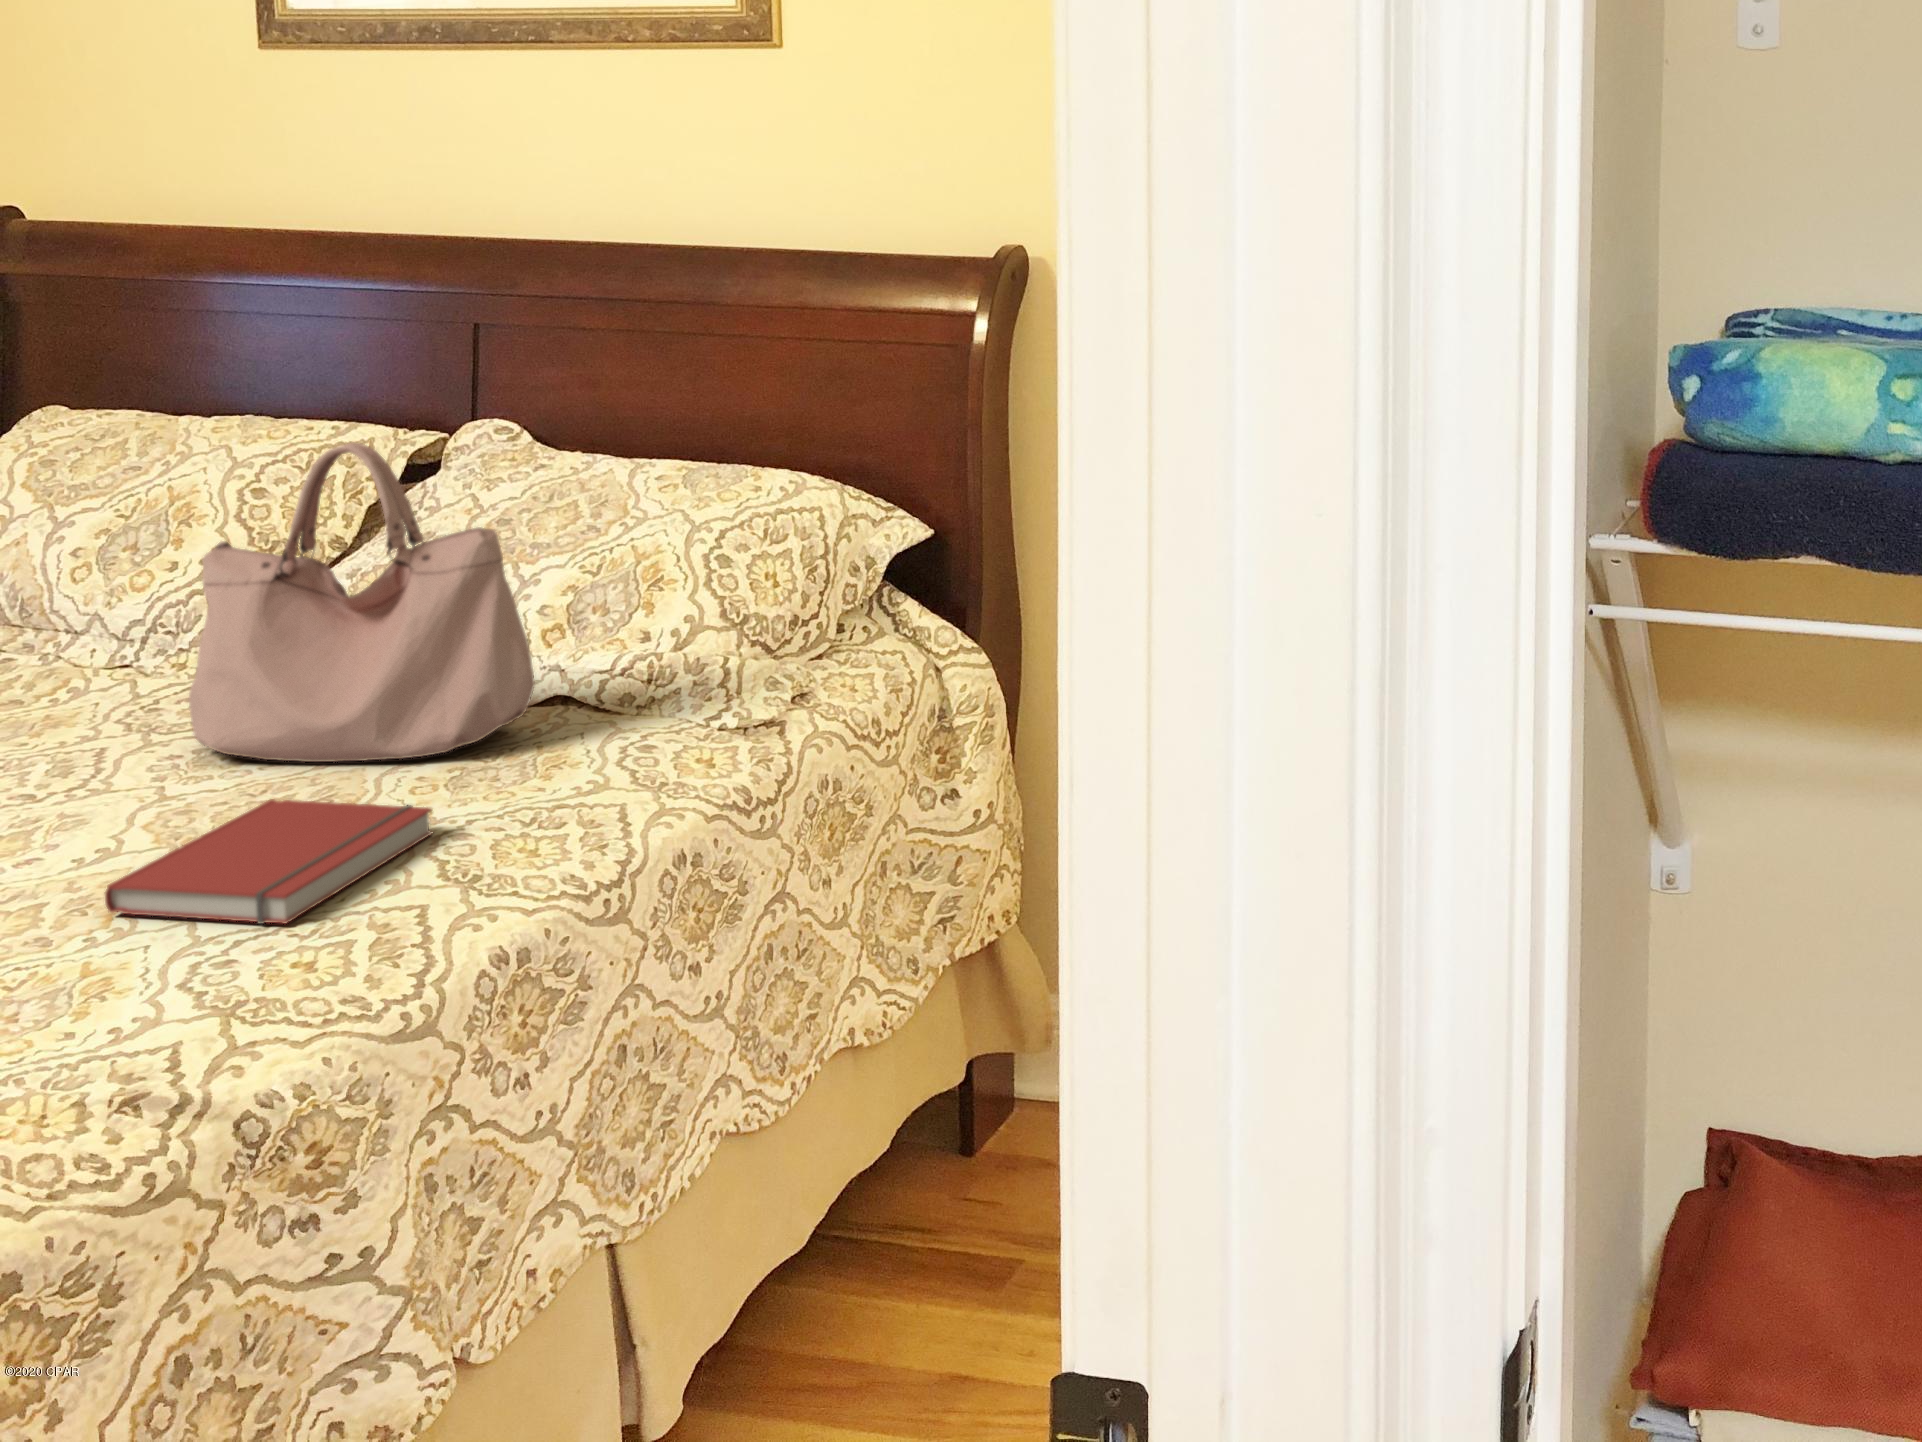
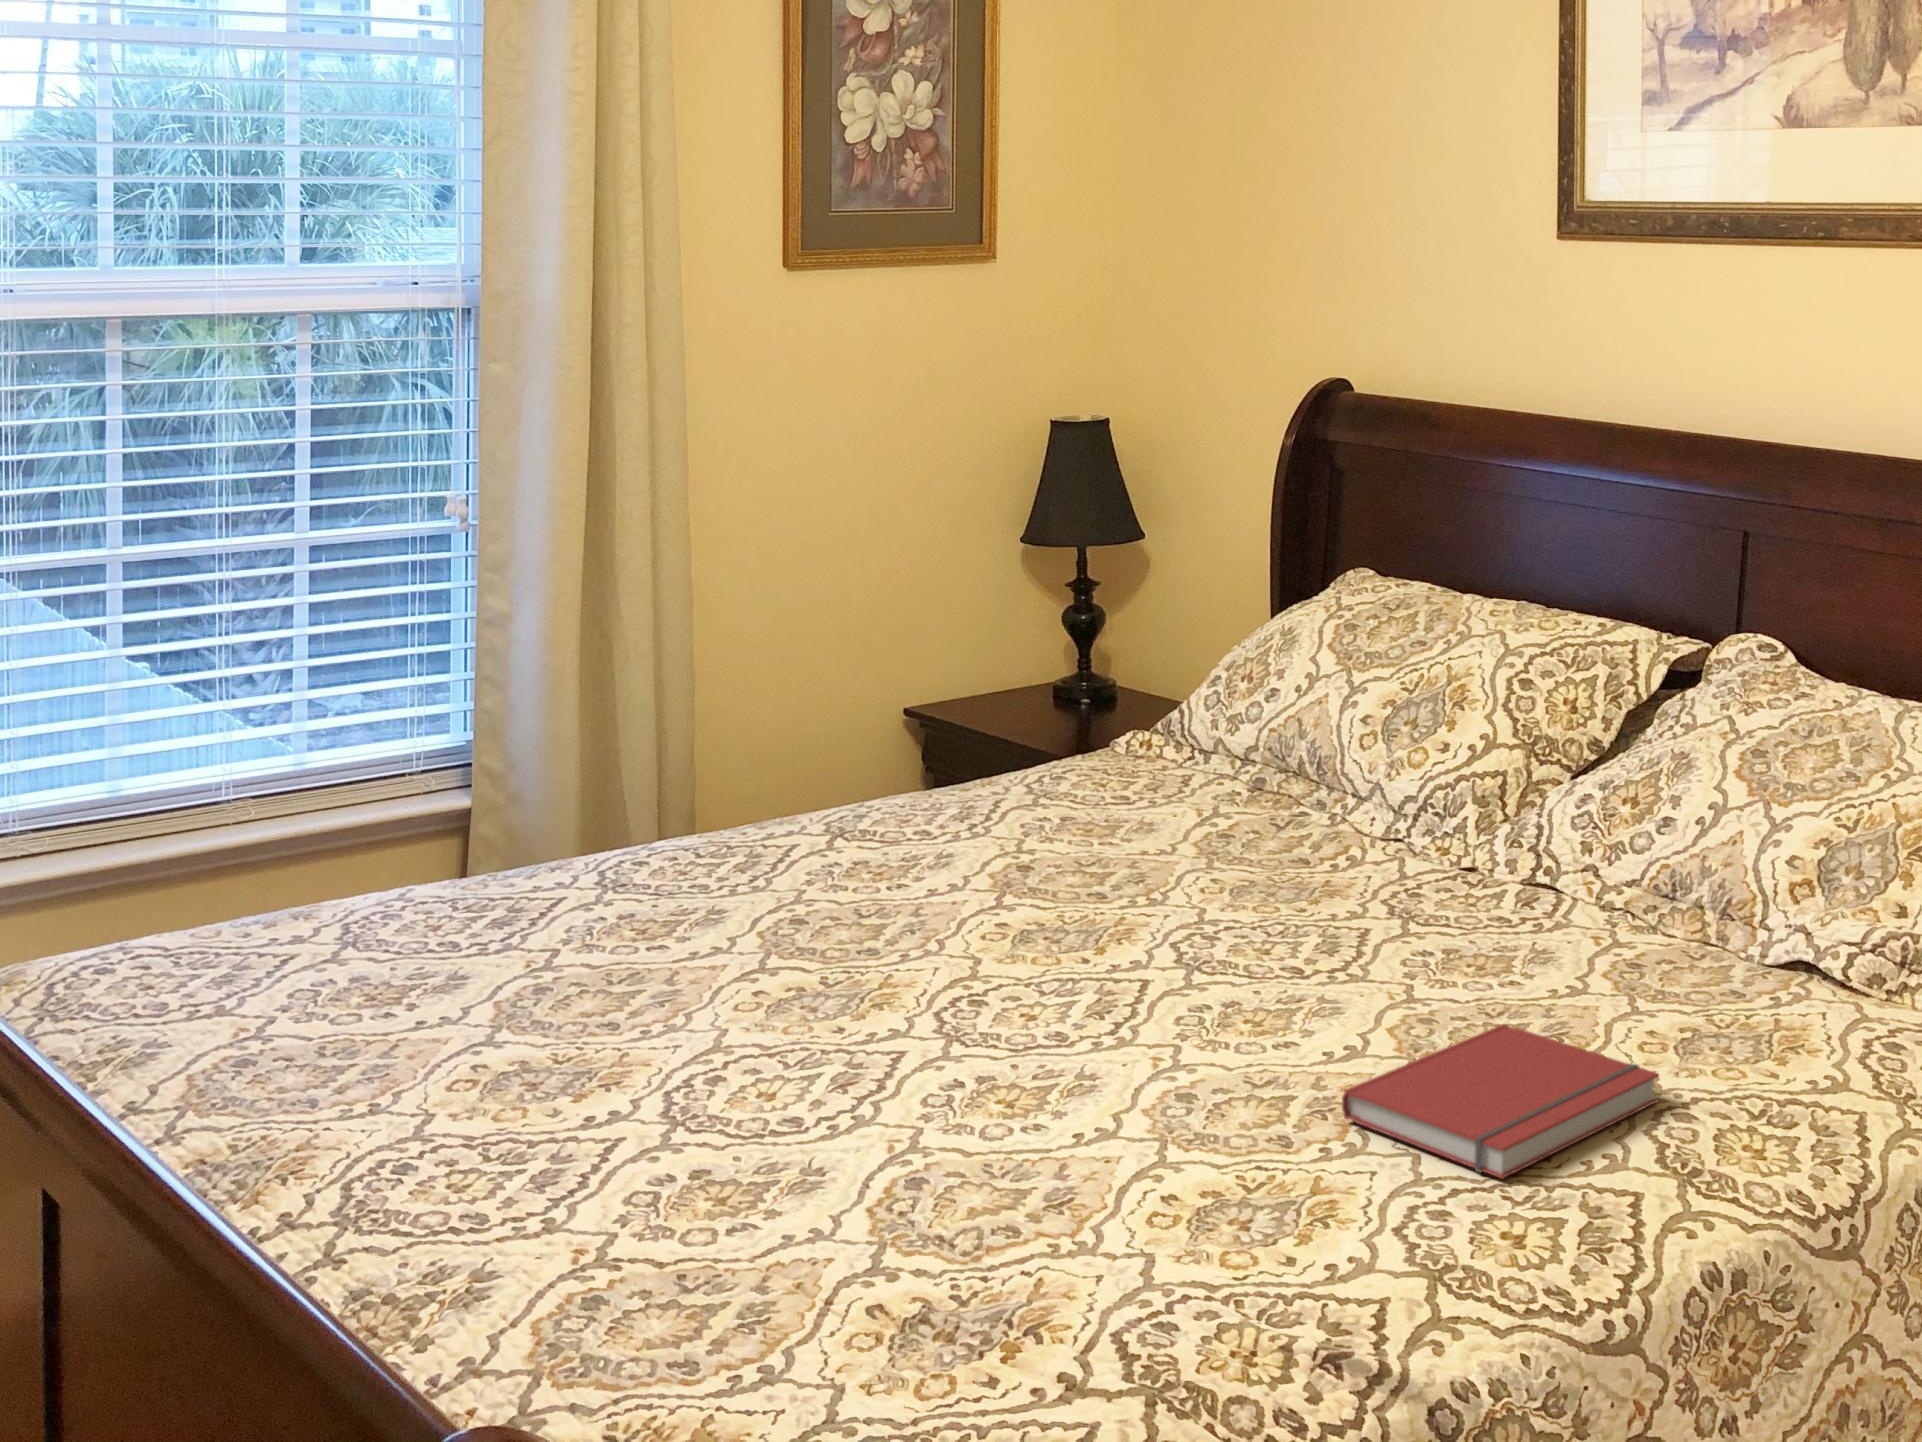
handbag: present [189,442,534,762] -> none [1444,657,1776,1003]

